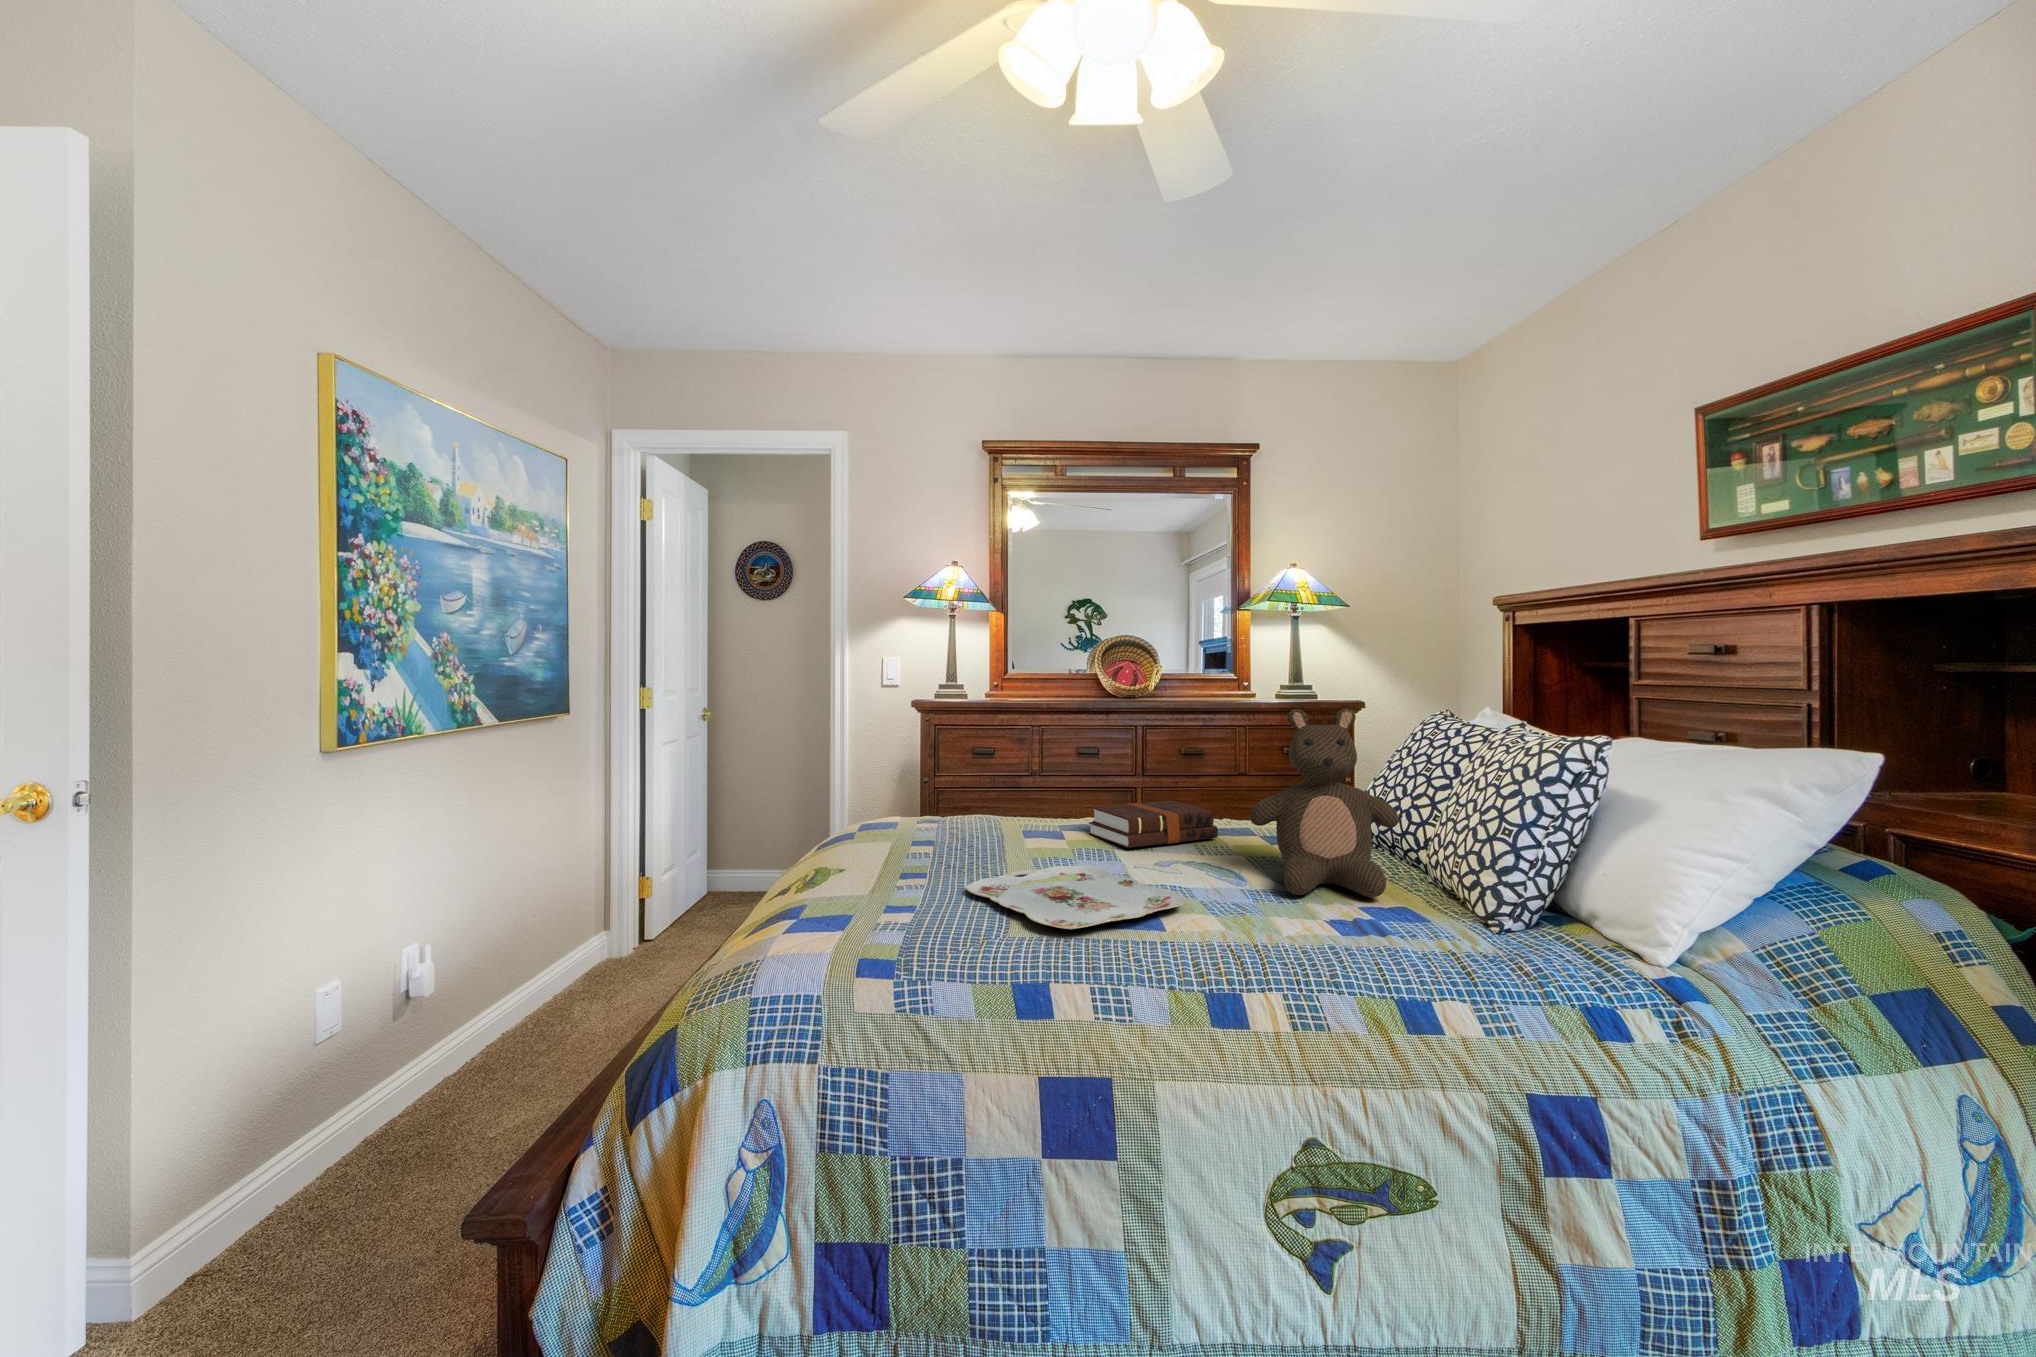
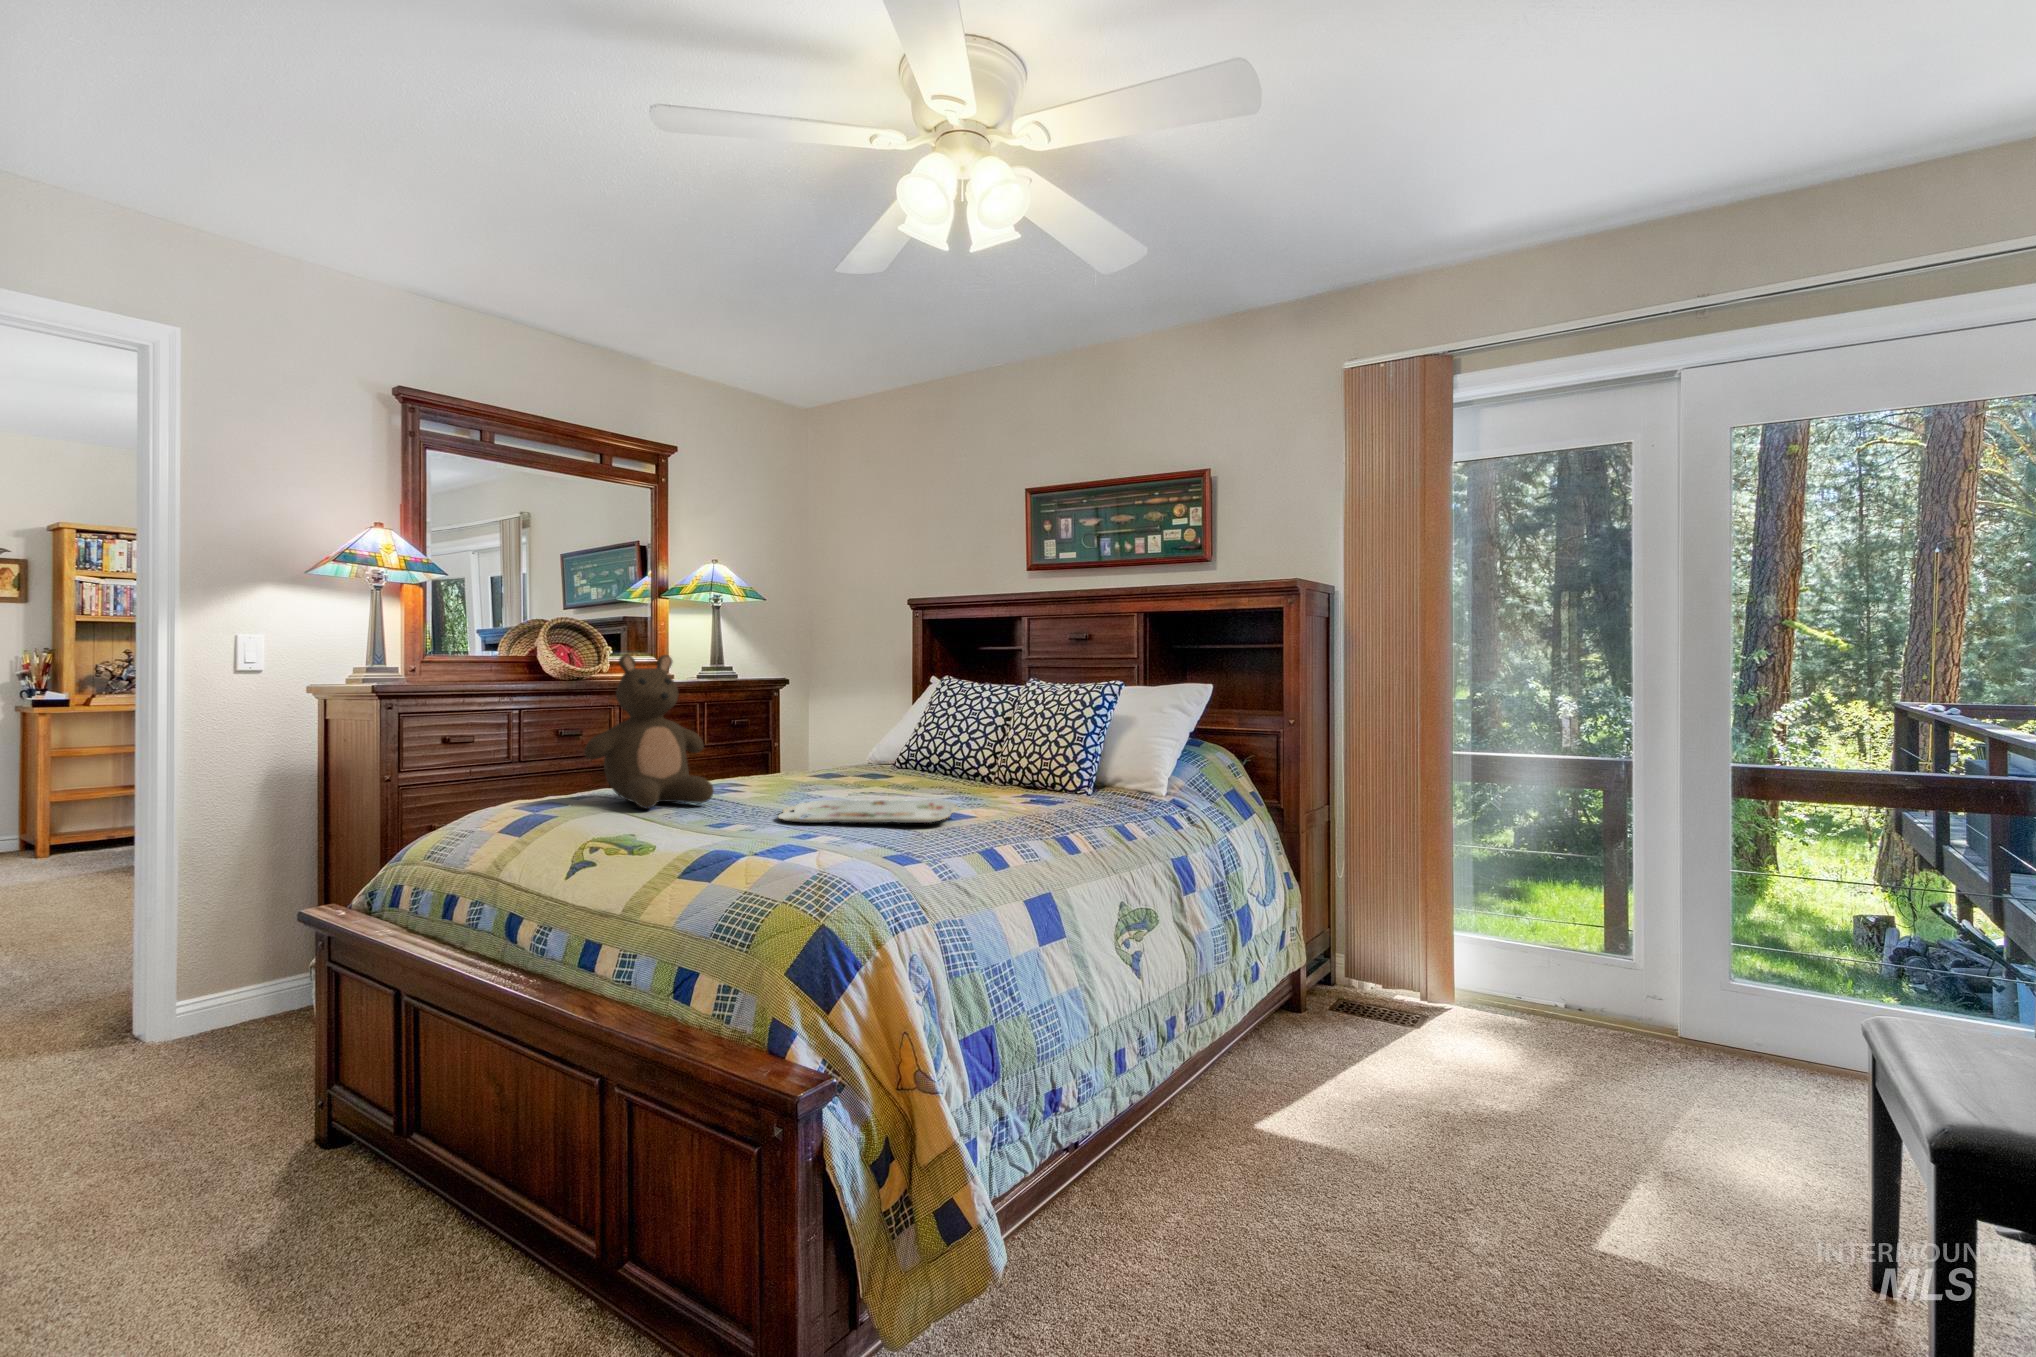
stuffed bear: present [1250,709,1399,897] -> present [584,654,714,809]
hardback book: present [1089,800,1218,848] -> none [733,758,837,792]

